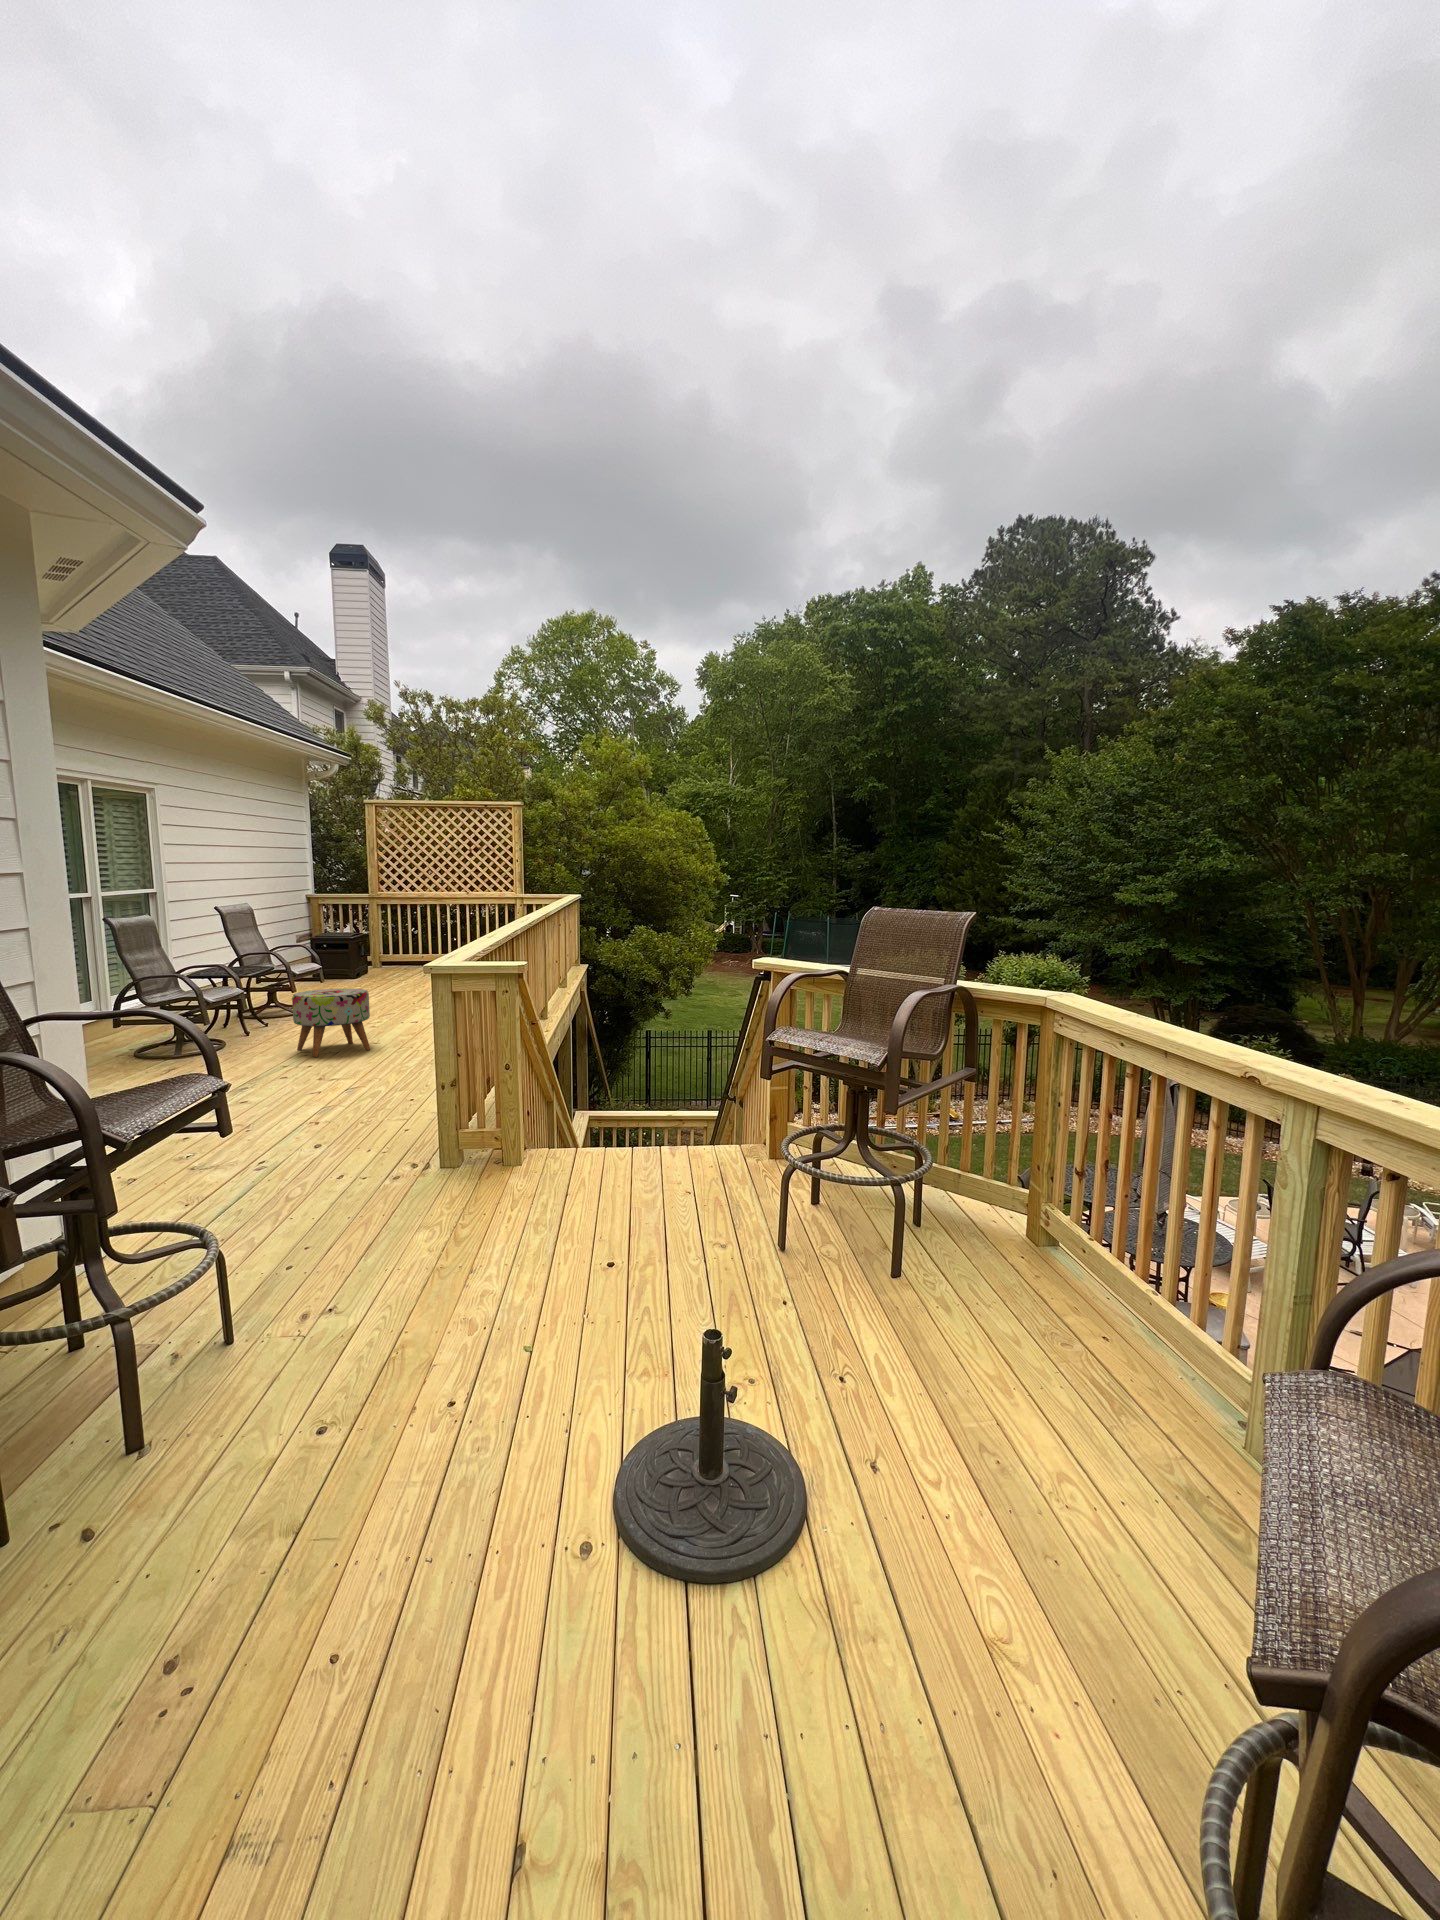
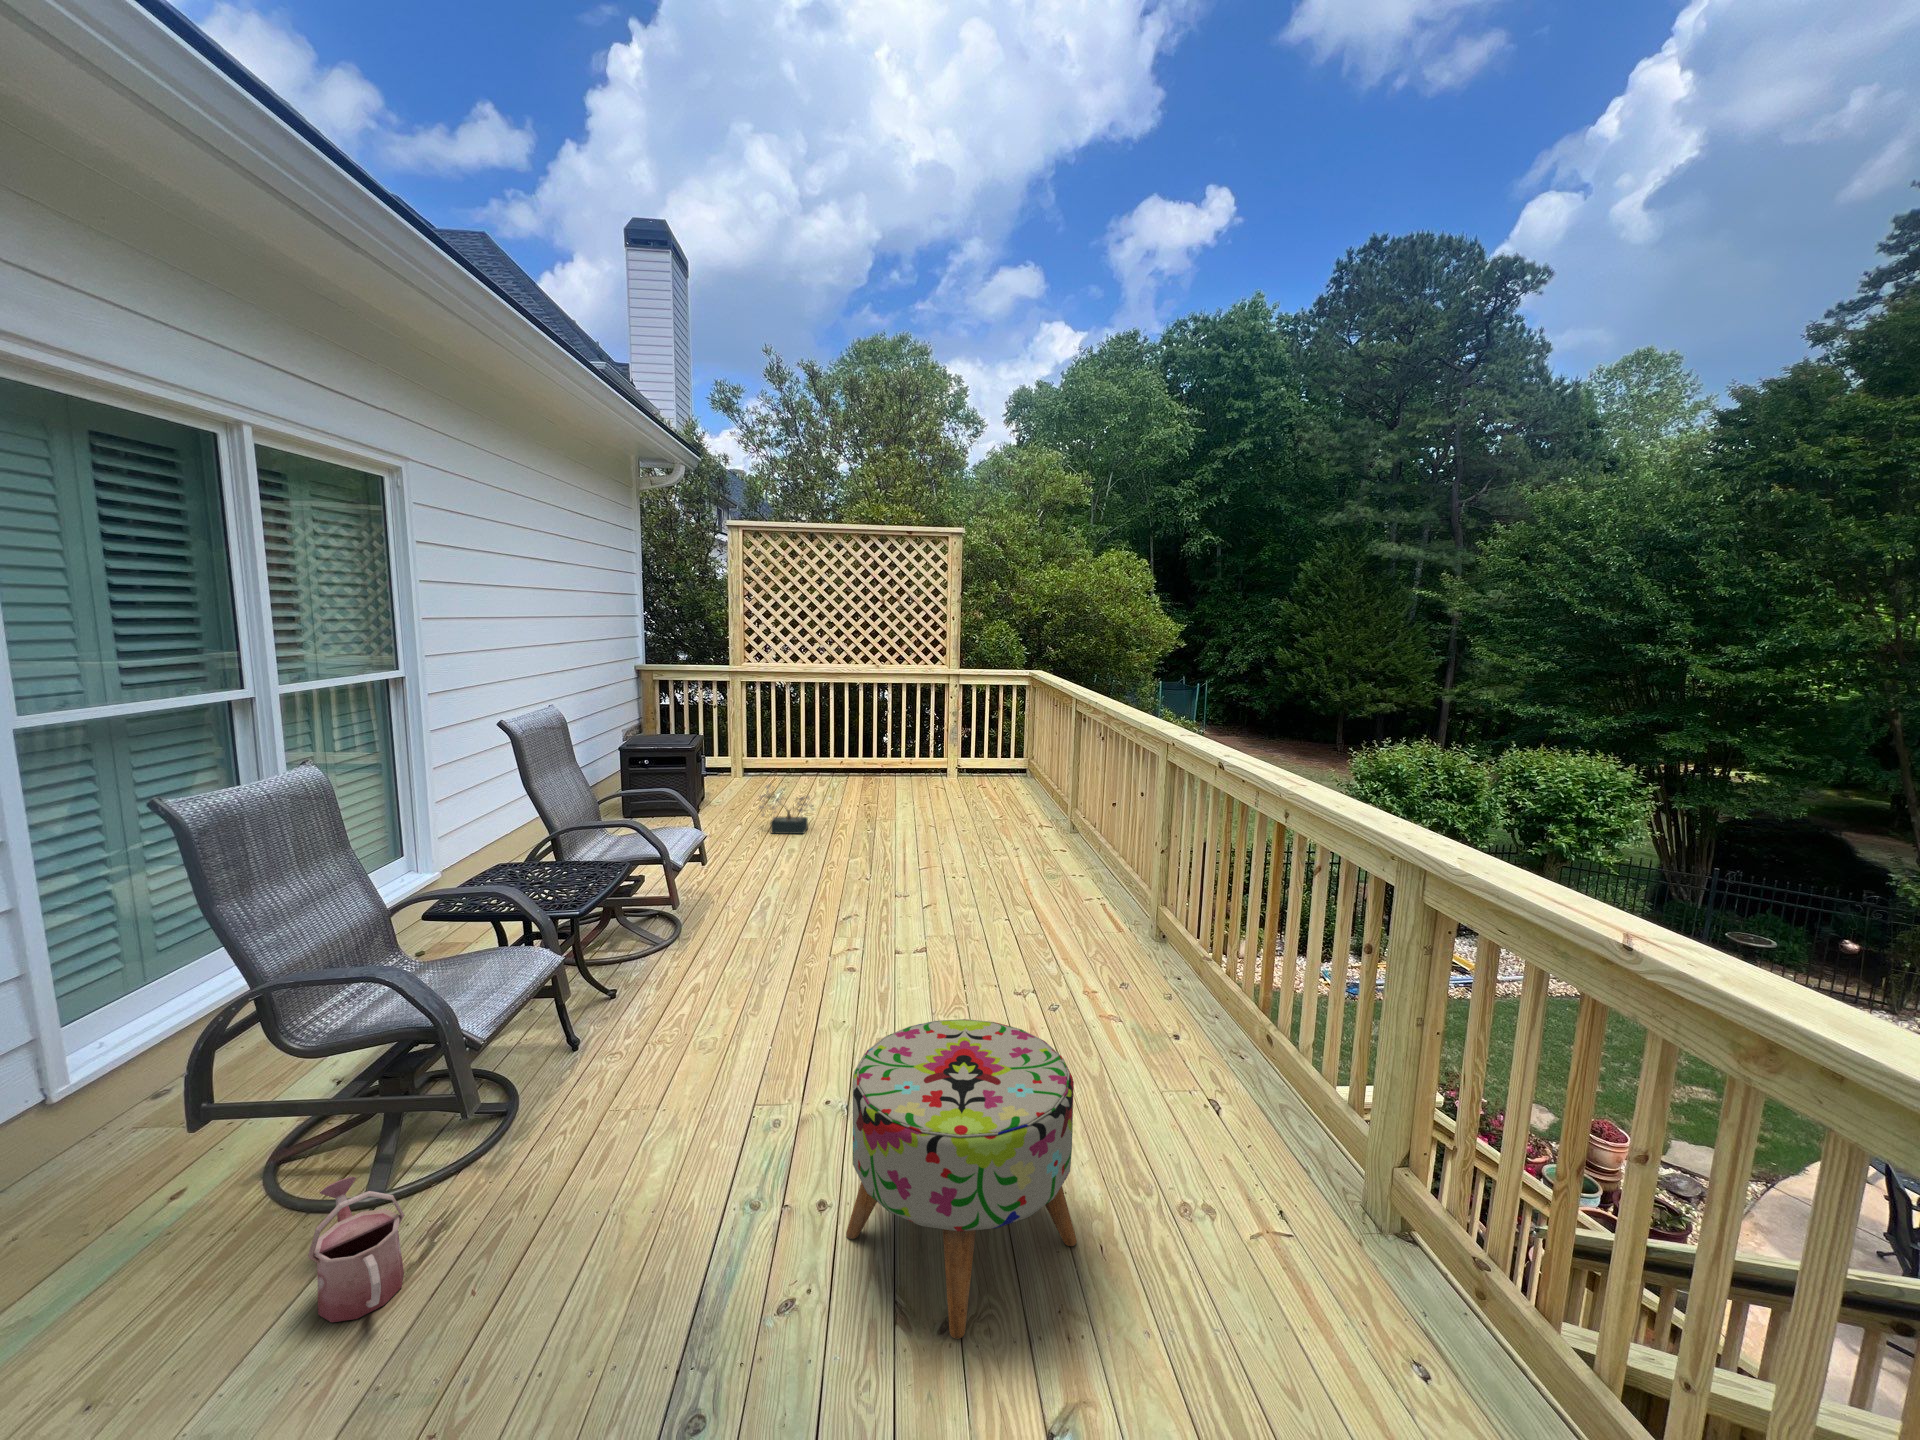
decorative plant: none [360,958,396,986] -> present [759,785,814,834]
watering can: none [129,1024,156,1057] -> present [308,1177,405,1322]

